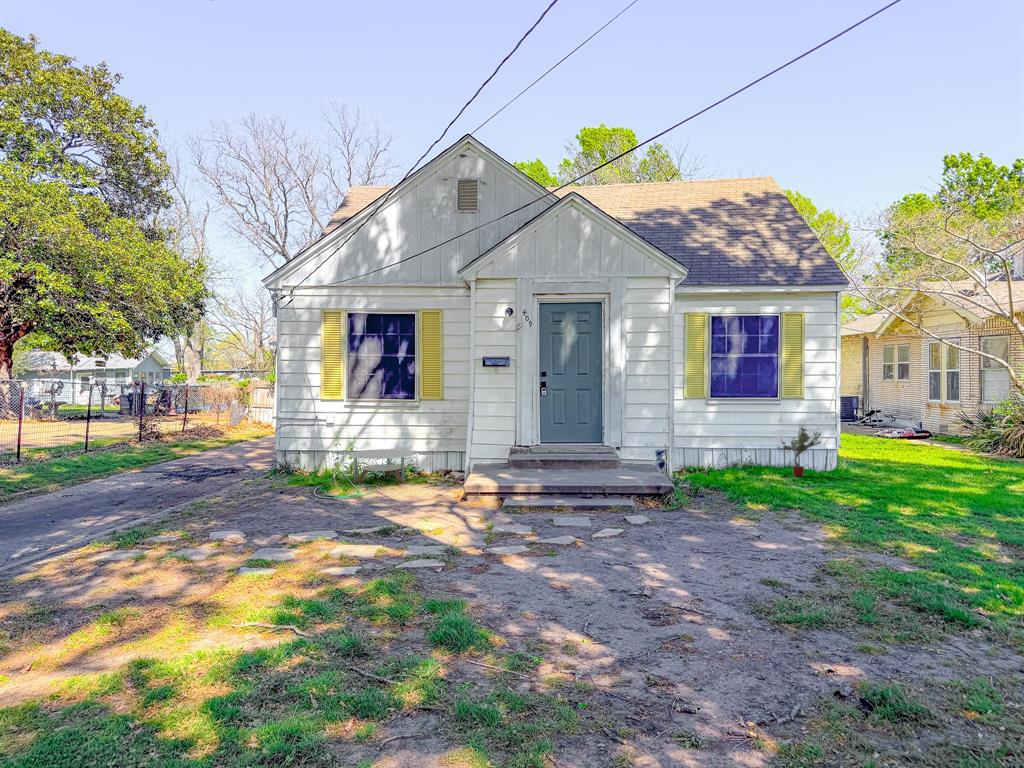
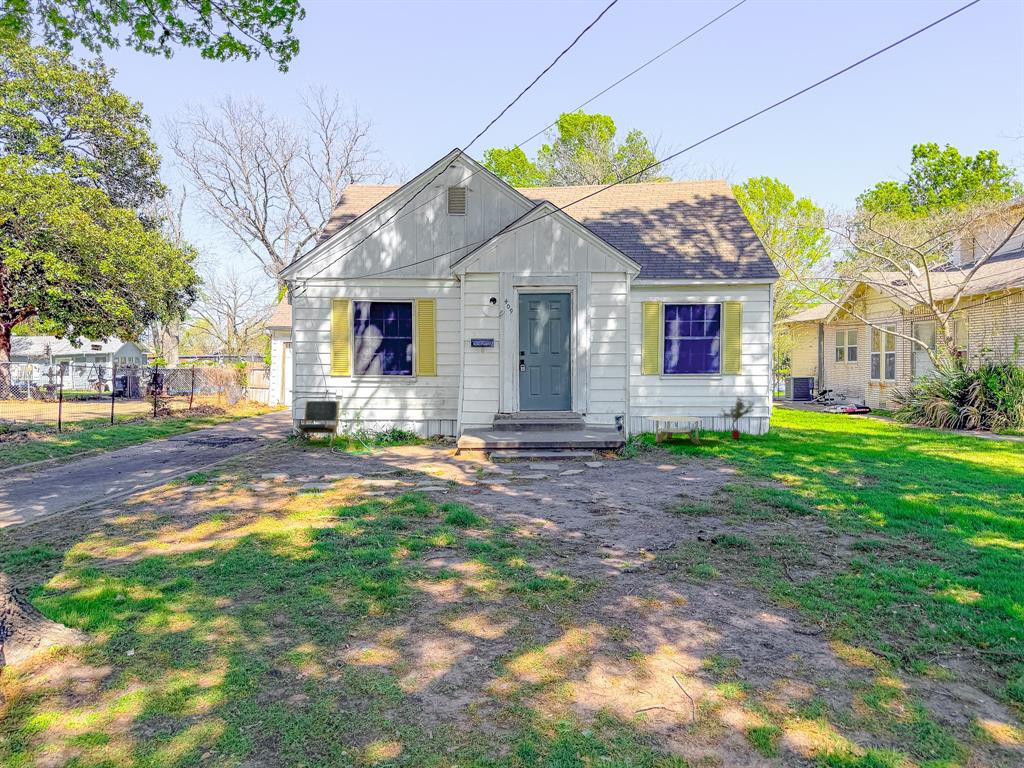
lounge chair: none [276,429,330,483] -> present [296,401,340,445]
round table: present [349,449,415,483] -> present [646,416,703,442]

